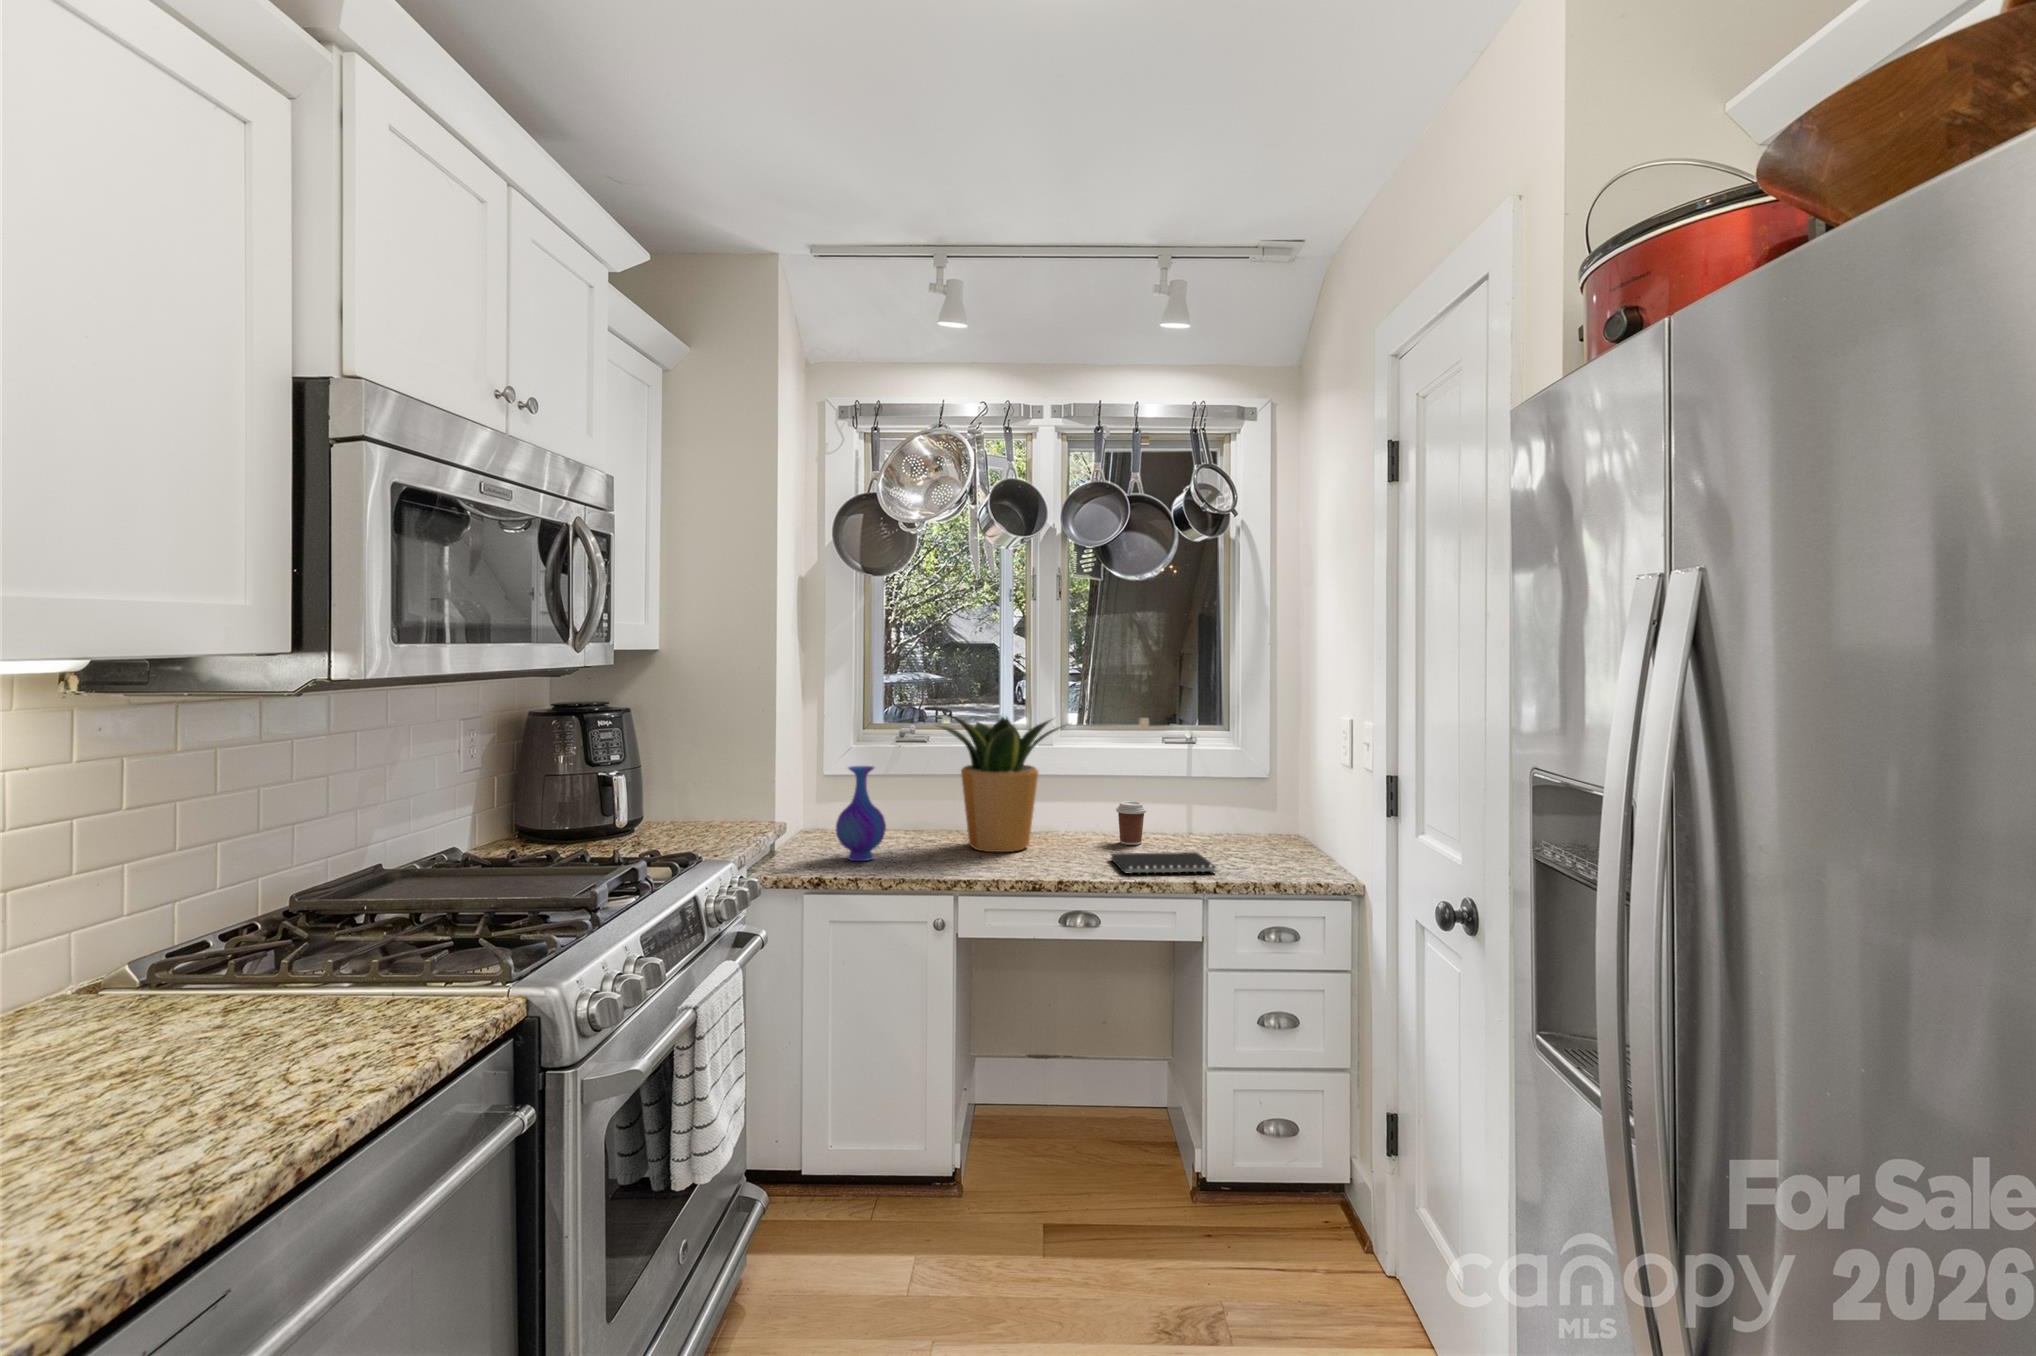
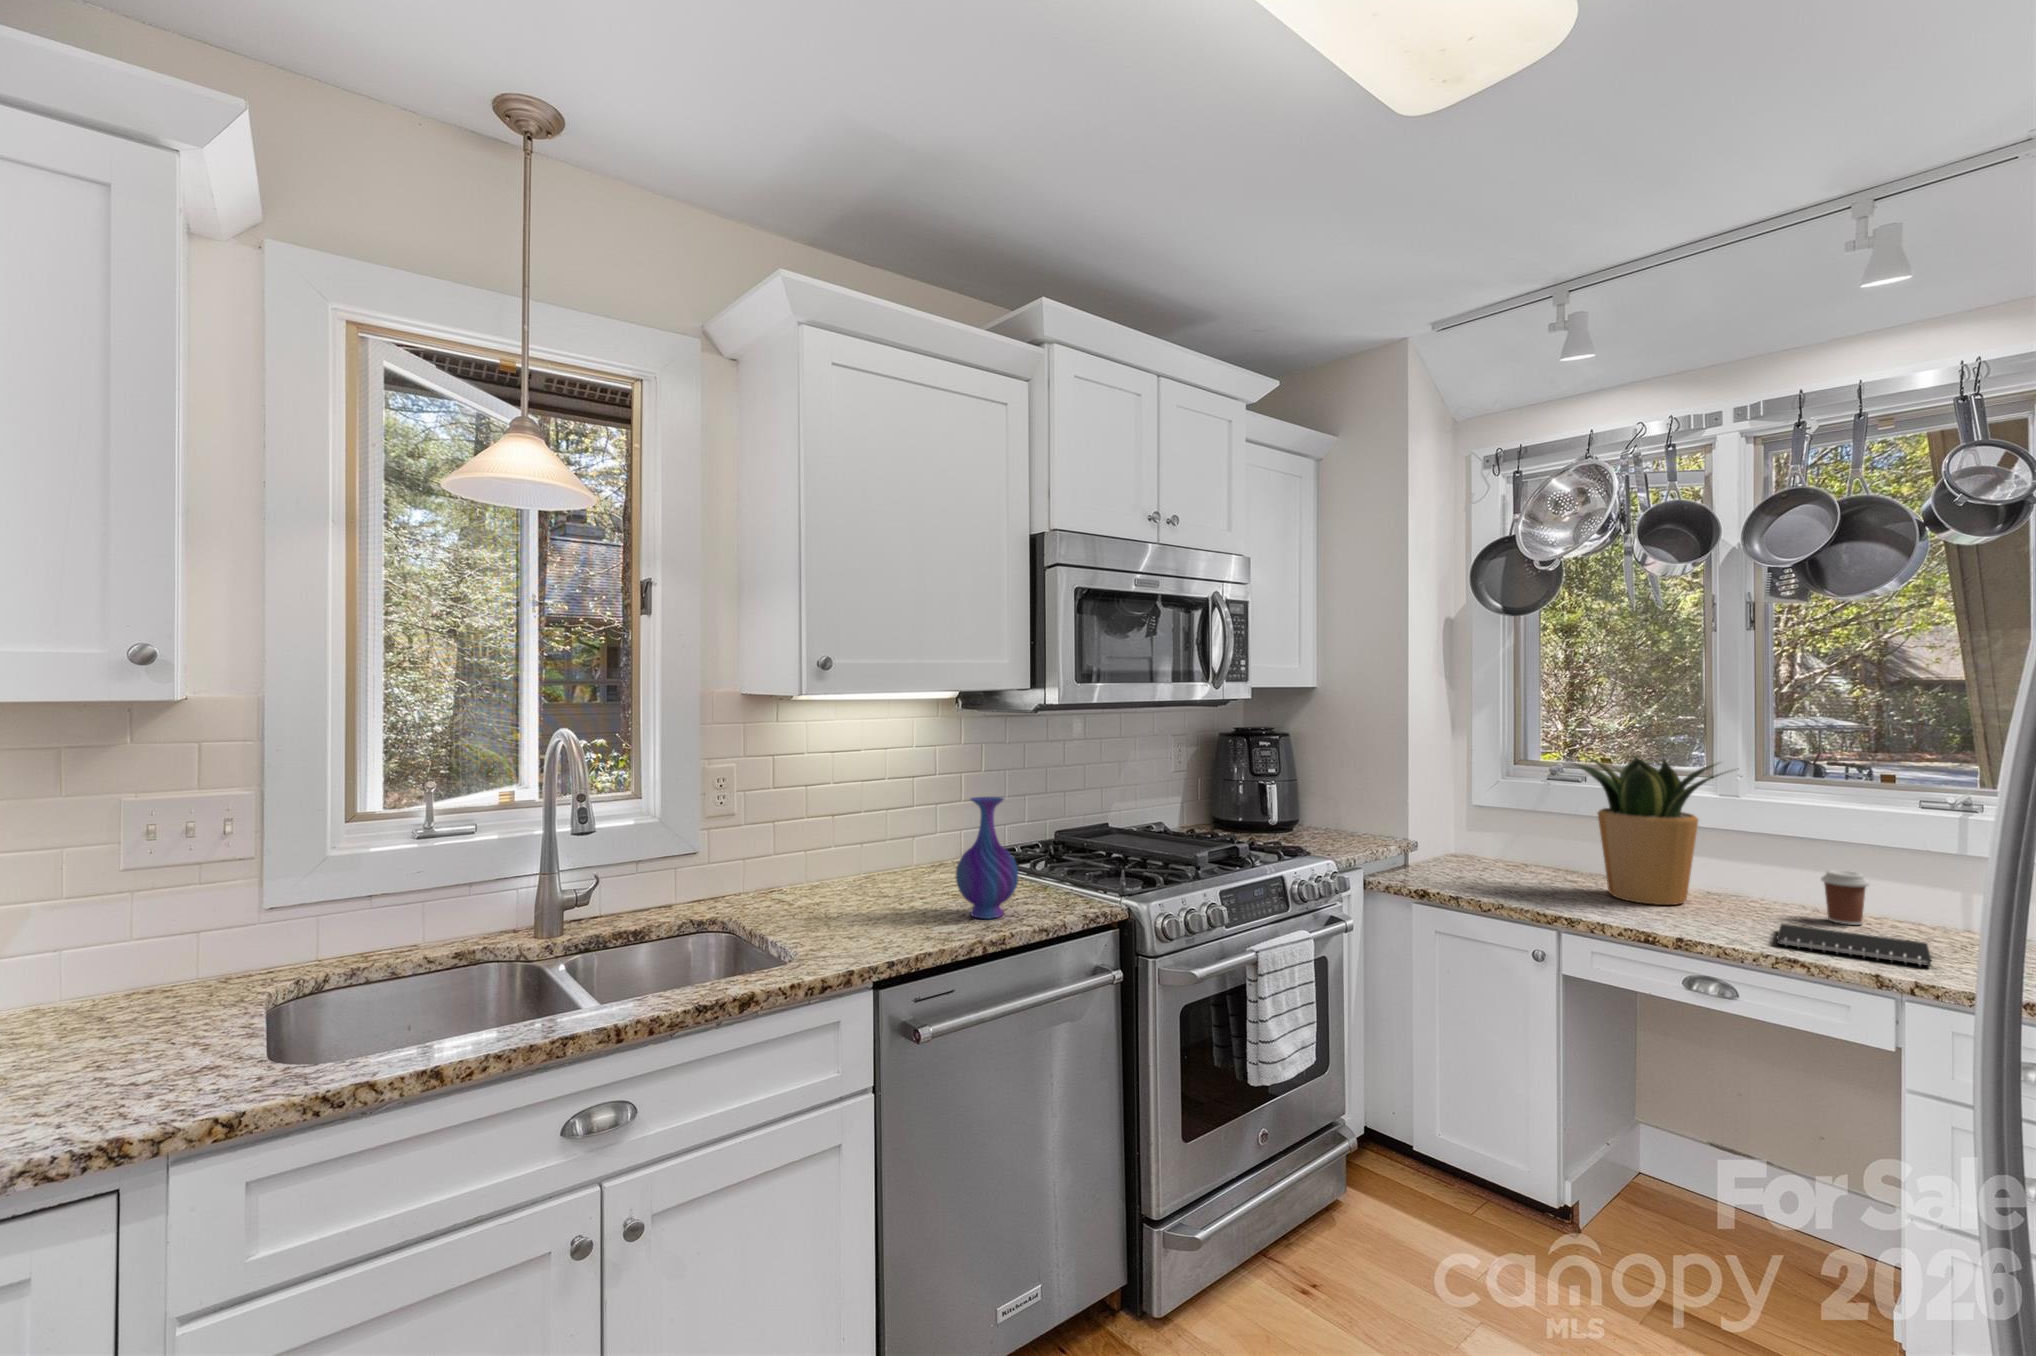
vase: present [836,766,886,861] -> present [956,797,1018,919]

